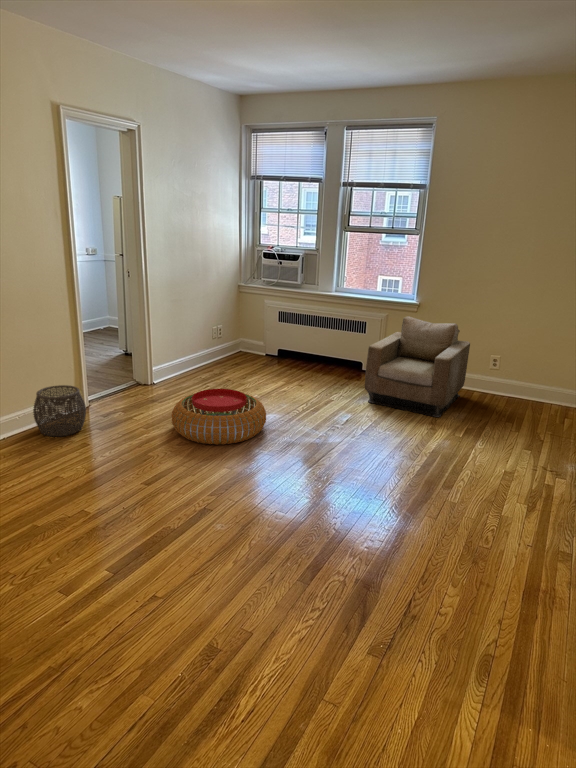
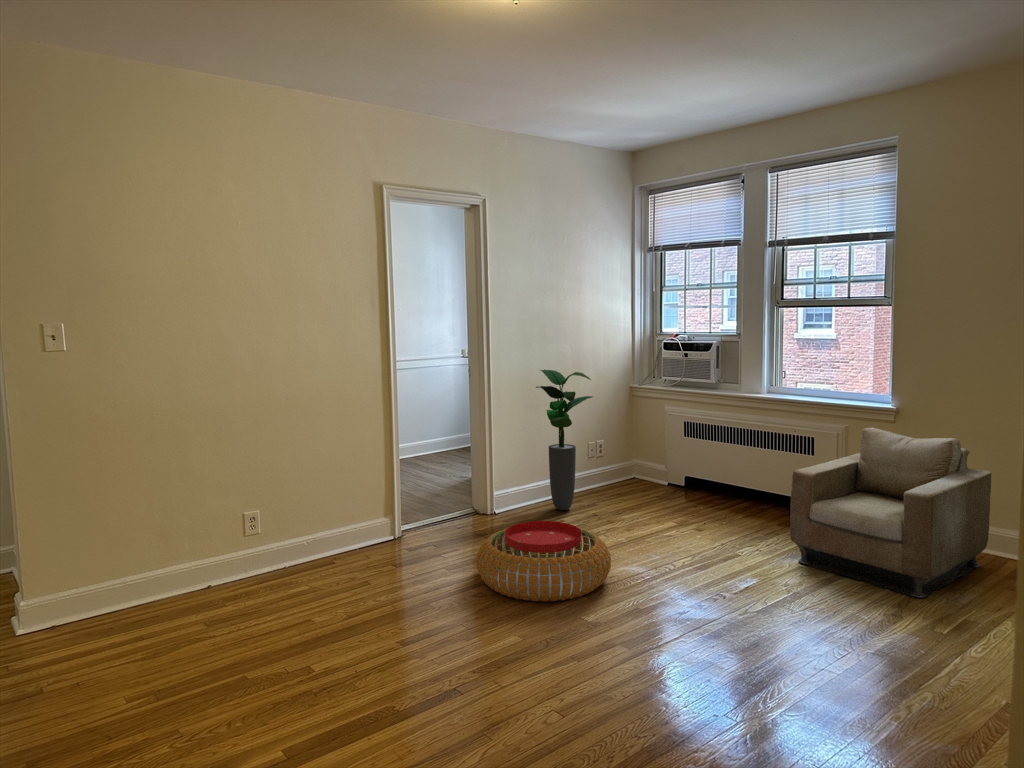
potted plant: none [180,273,224,378] -> present [536,370,593,510]
woven basket: present [33,385,86,436] -> none [319,503,382,568]

